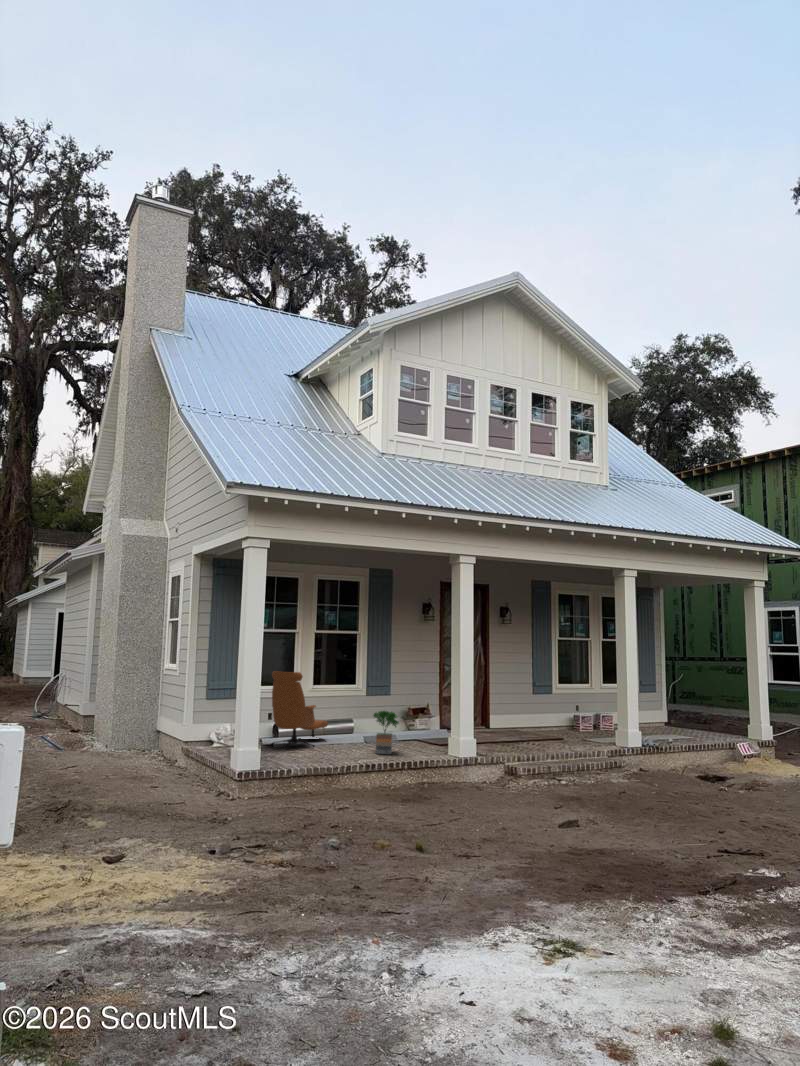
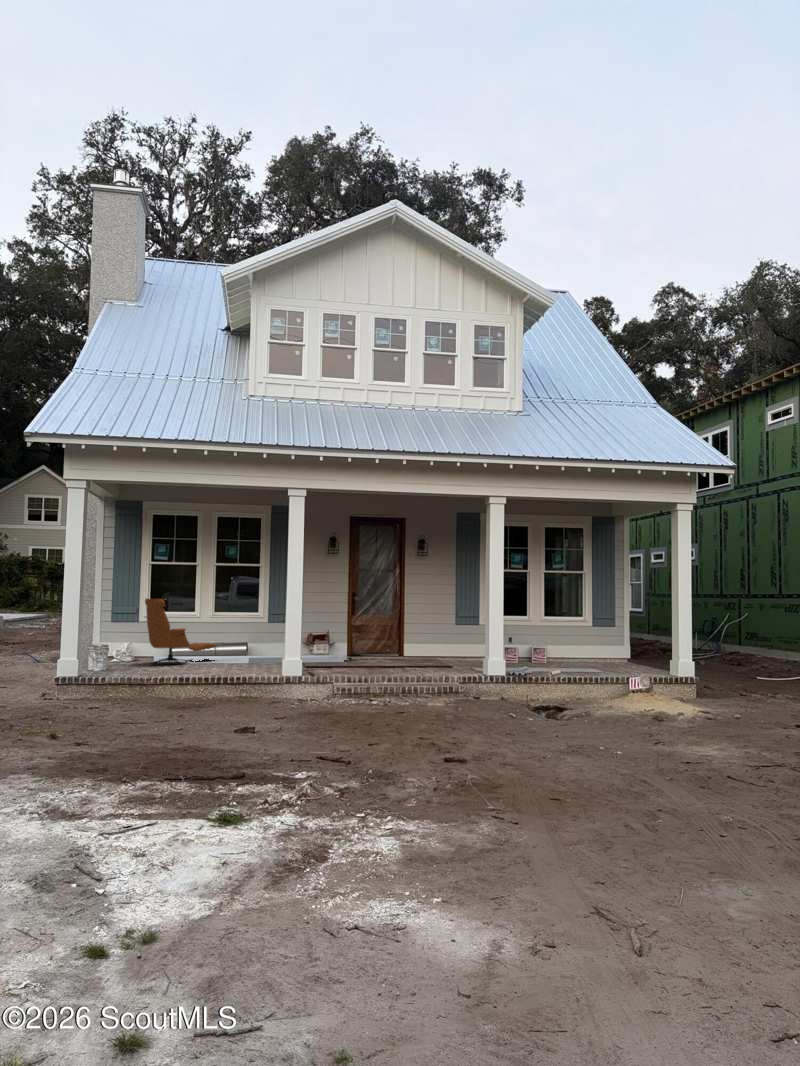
potted tree: present [373,711,399,754] -> none [217,633,243,671]

